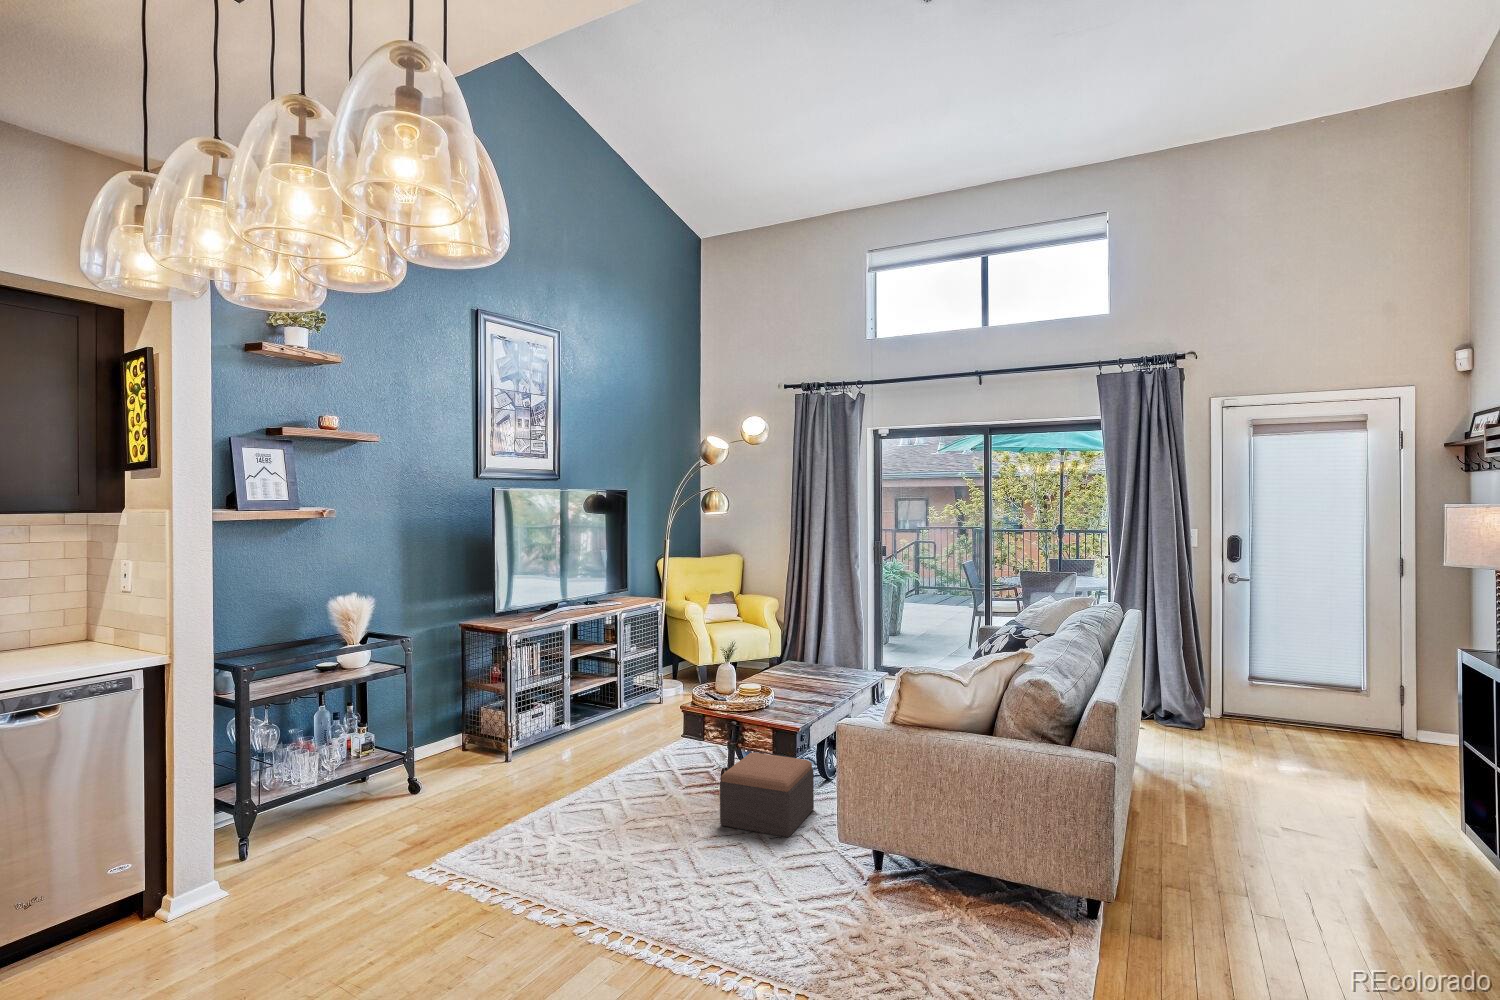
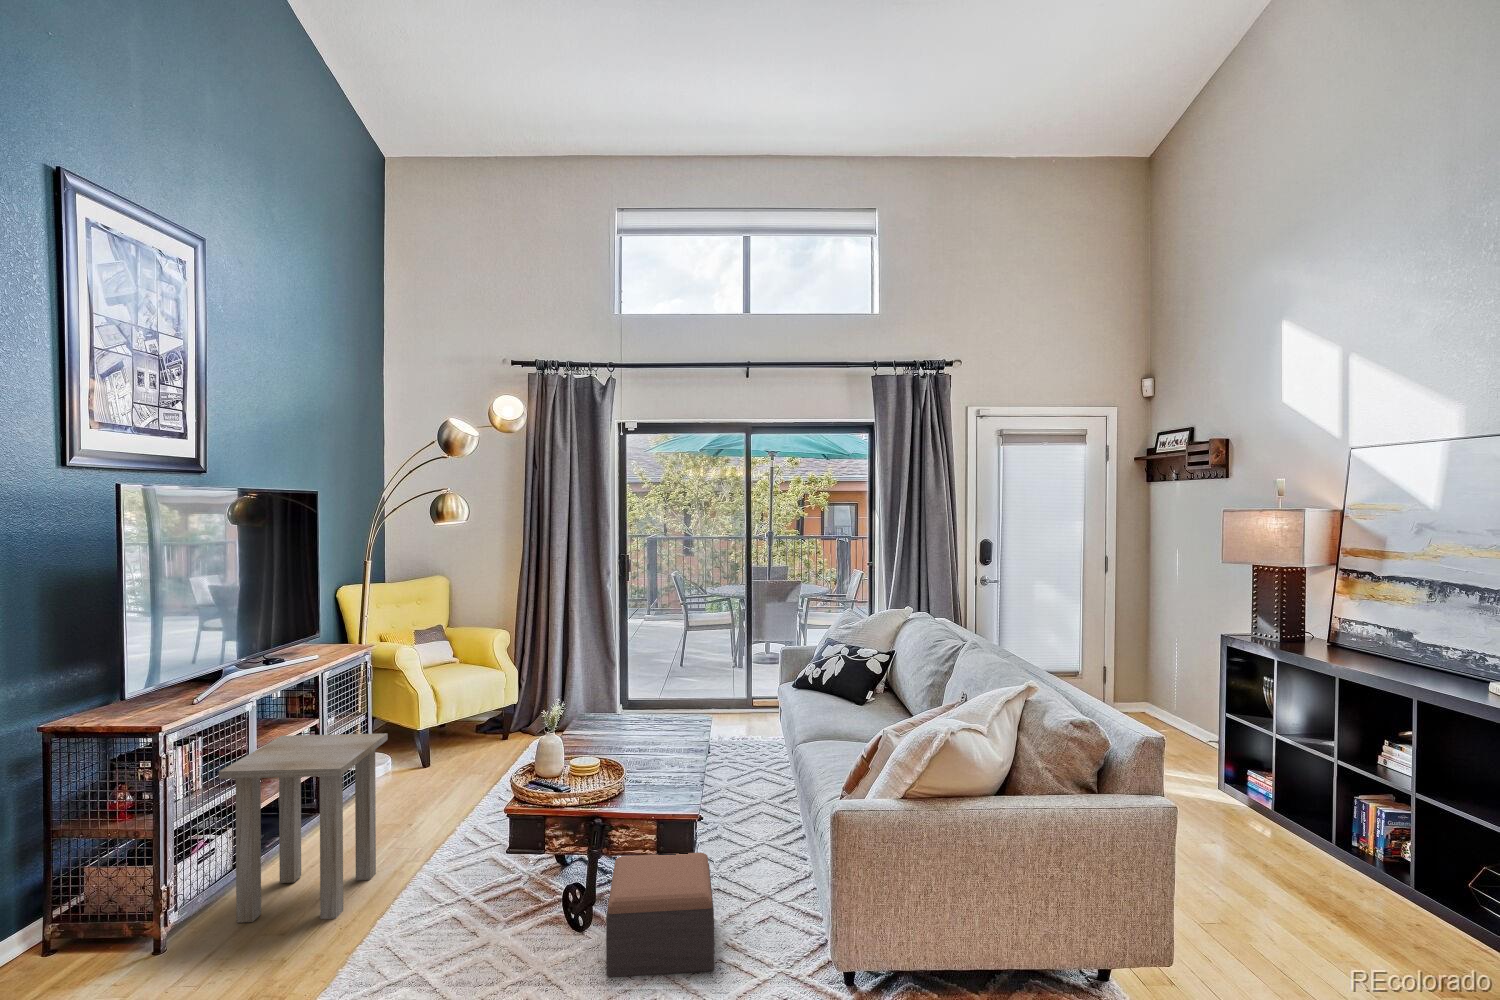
side table: none [541,649,642,766] -> present [219,733,388,923]

